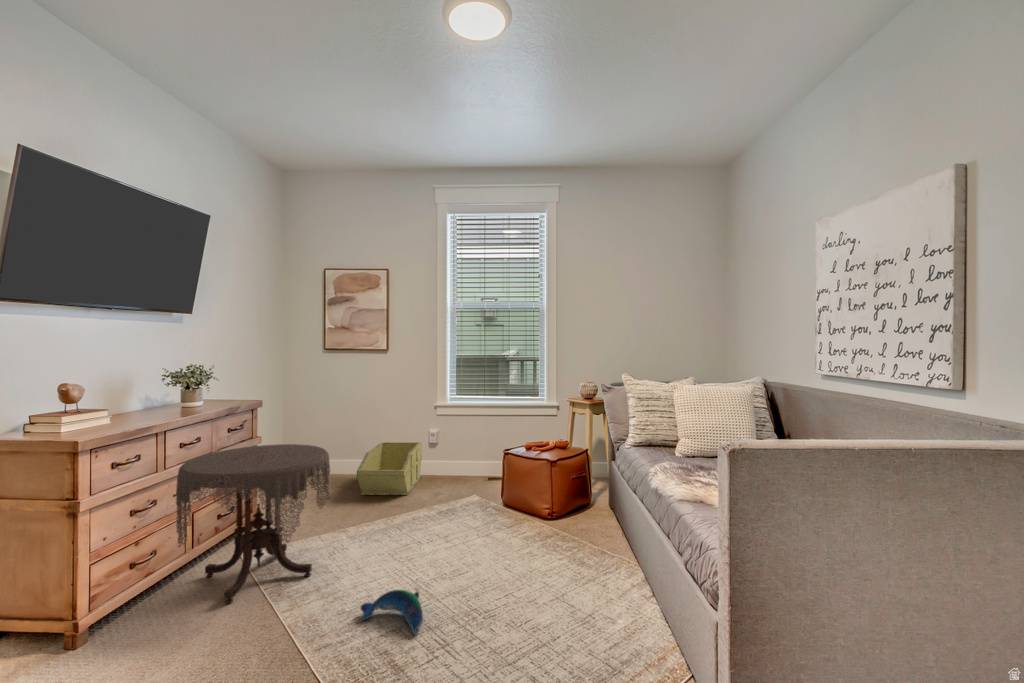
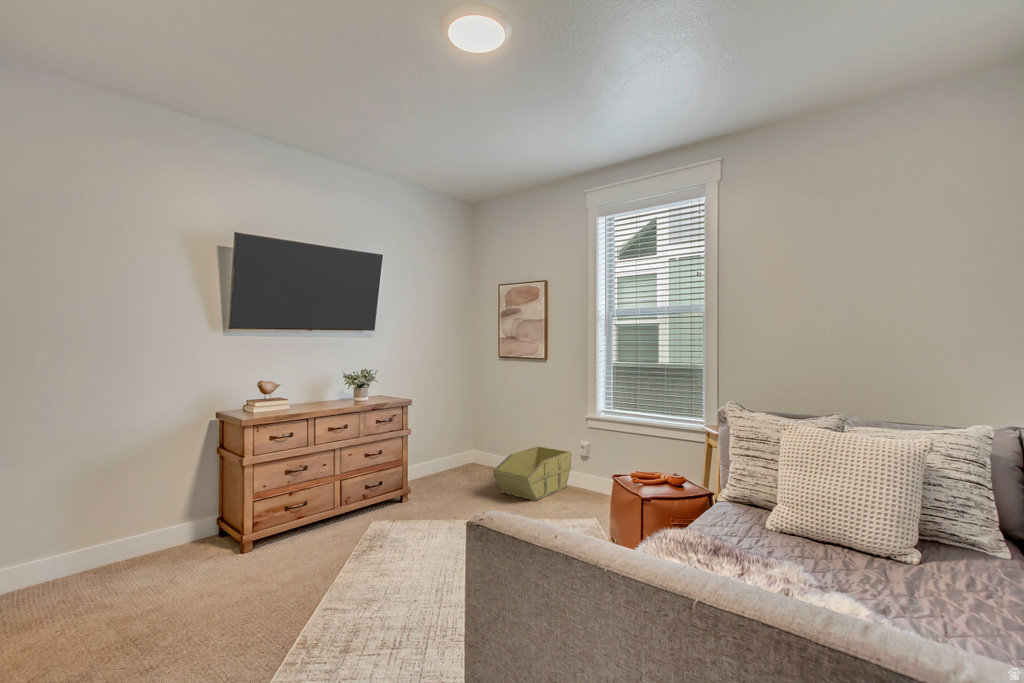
side table: present [176,444,330,604] -> none [305,436,419,553]
plush toy: present [360,590,423,634] -> none [370,581,413,625]

